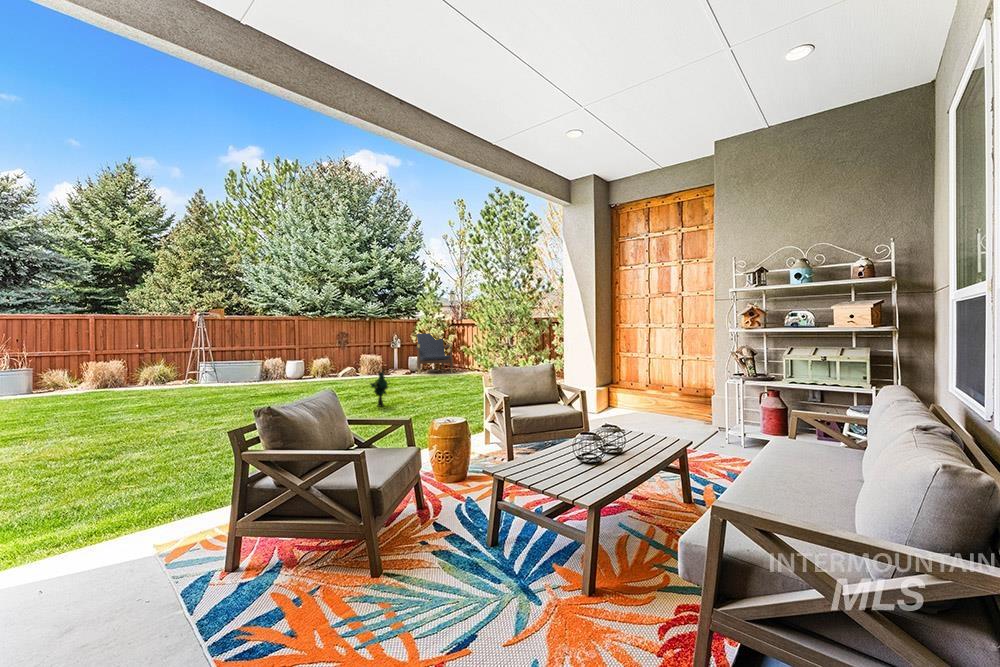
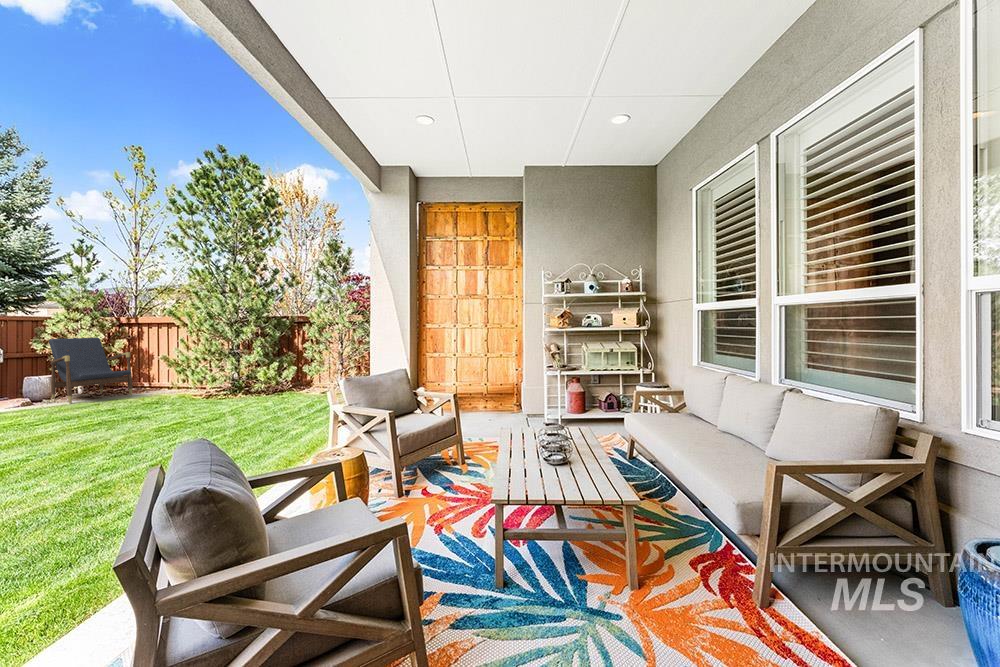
decorative plant: present [370,370,389,406] -> none [71,398,114,462]

